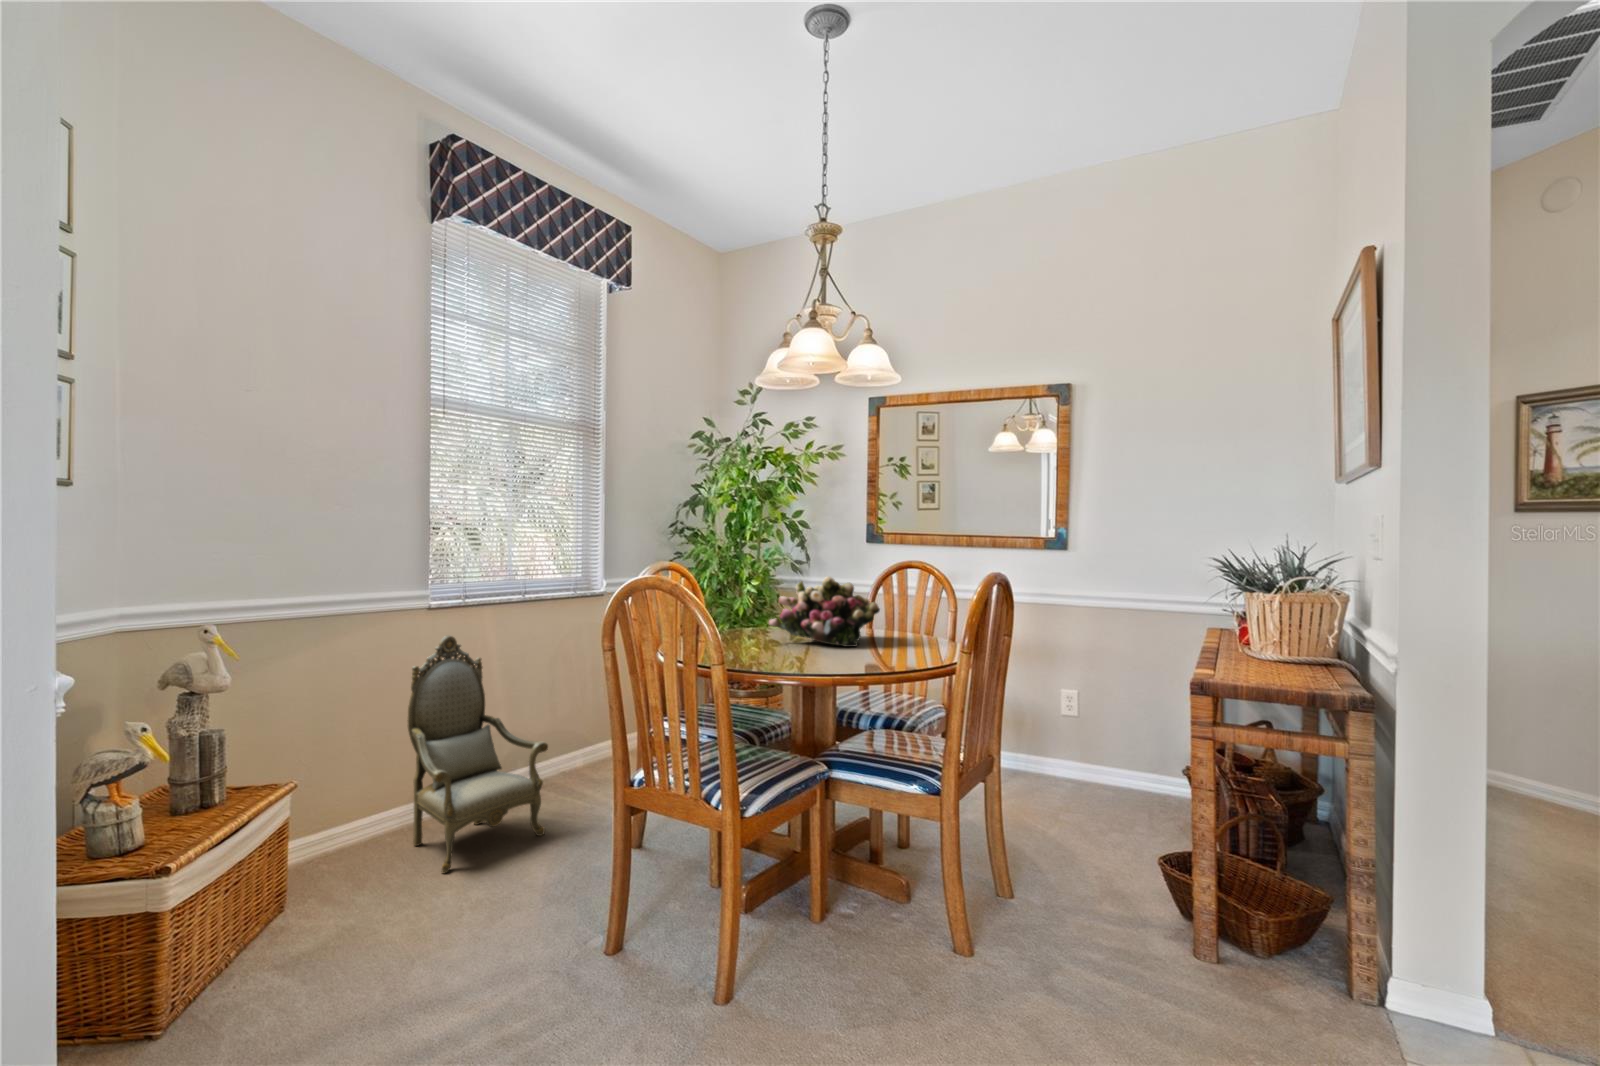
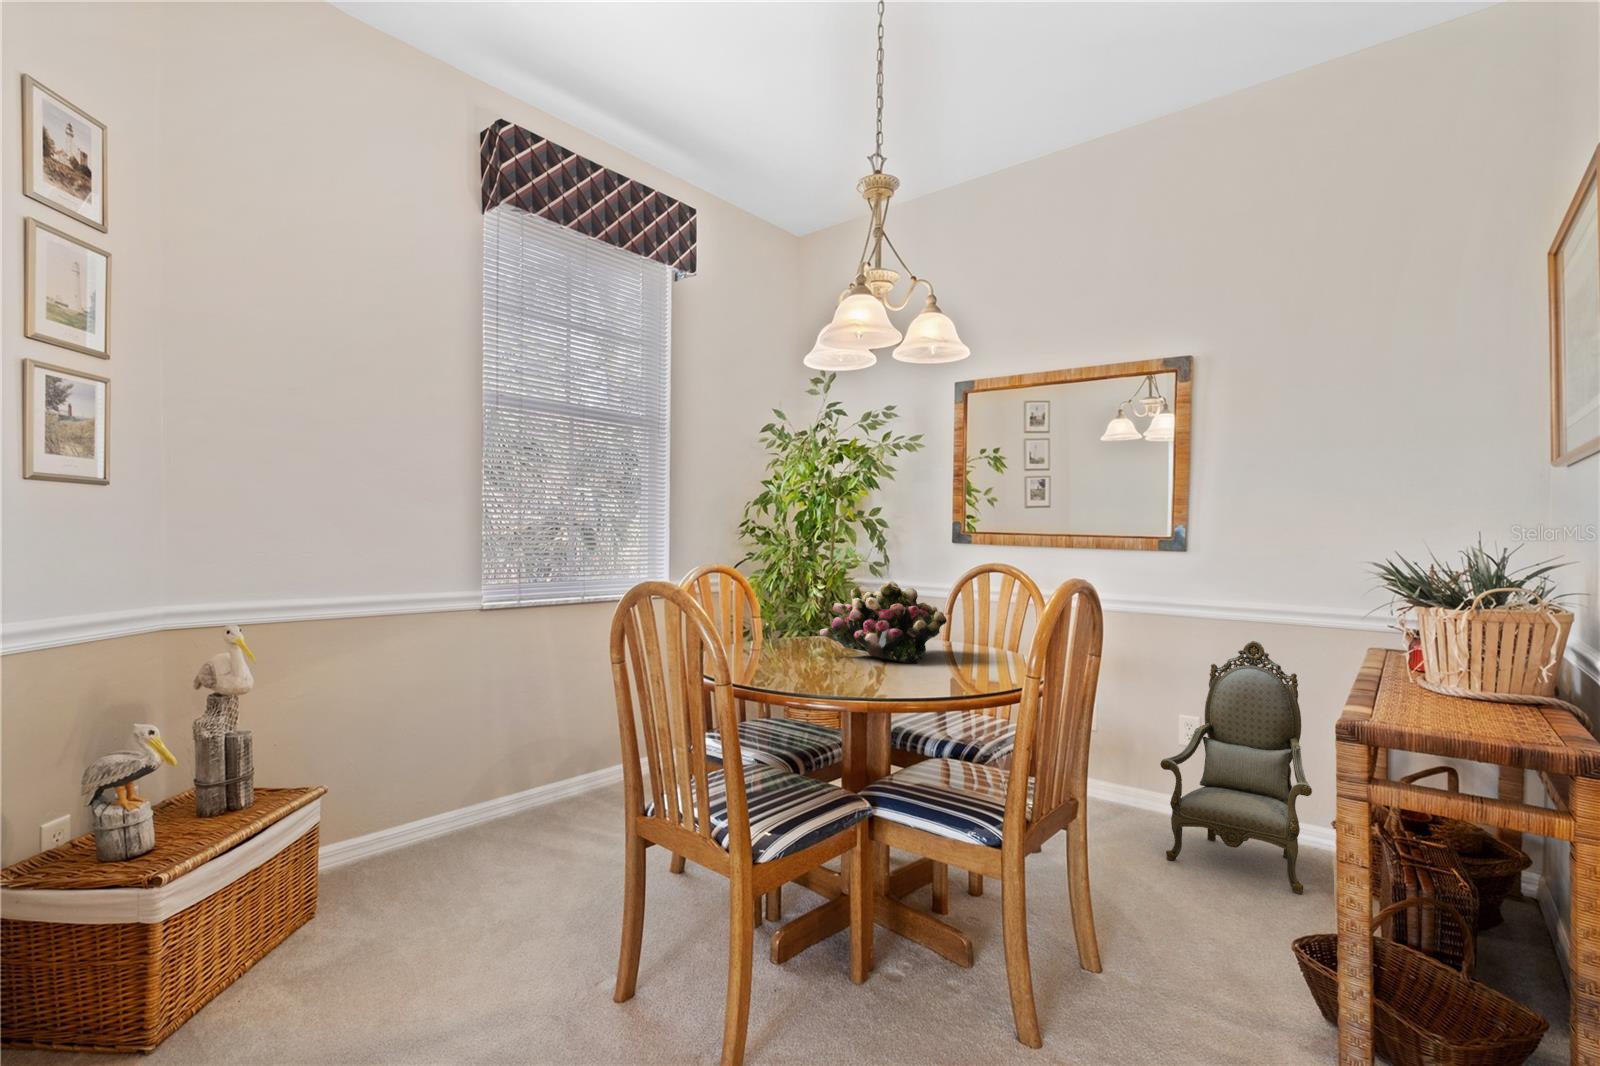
armchair: present [407,635,548,874] -> present [1160,641,1312,894]

